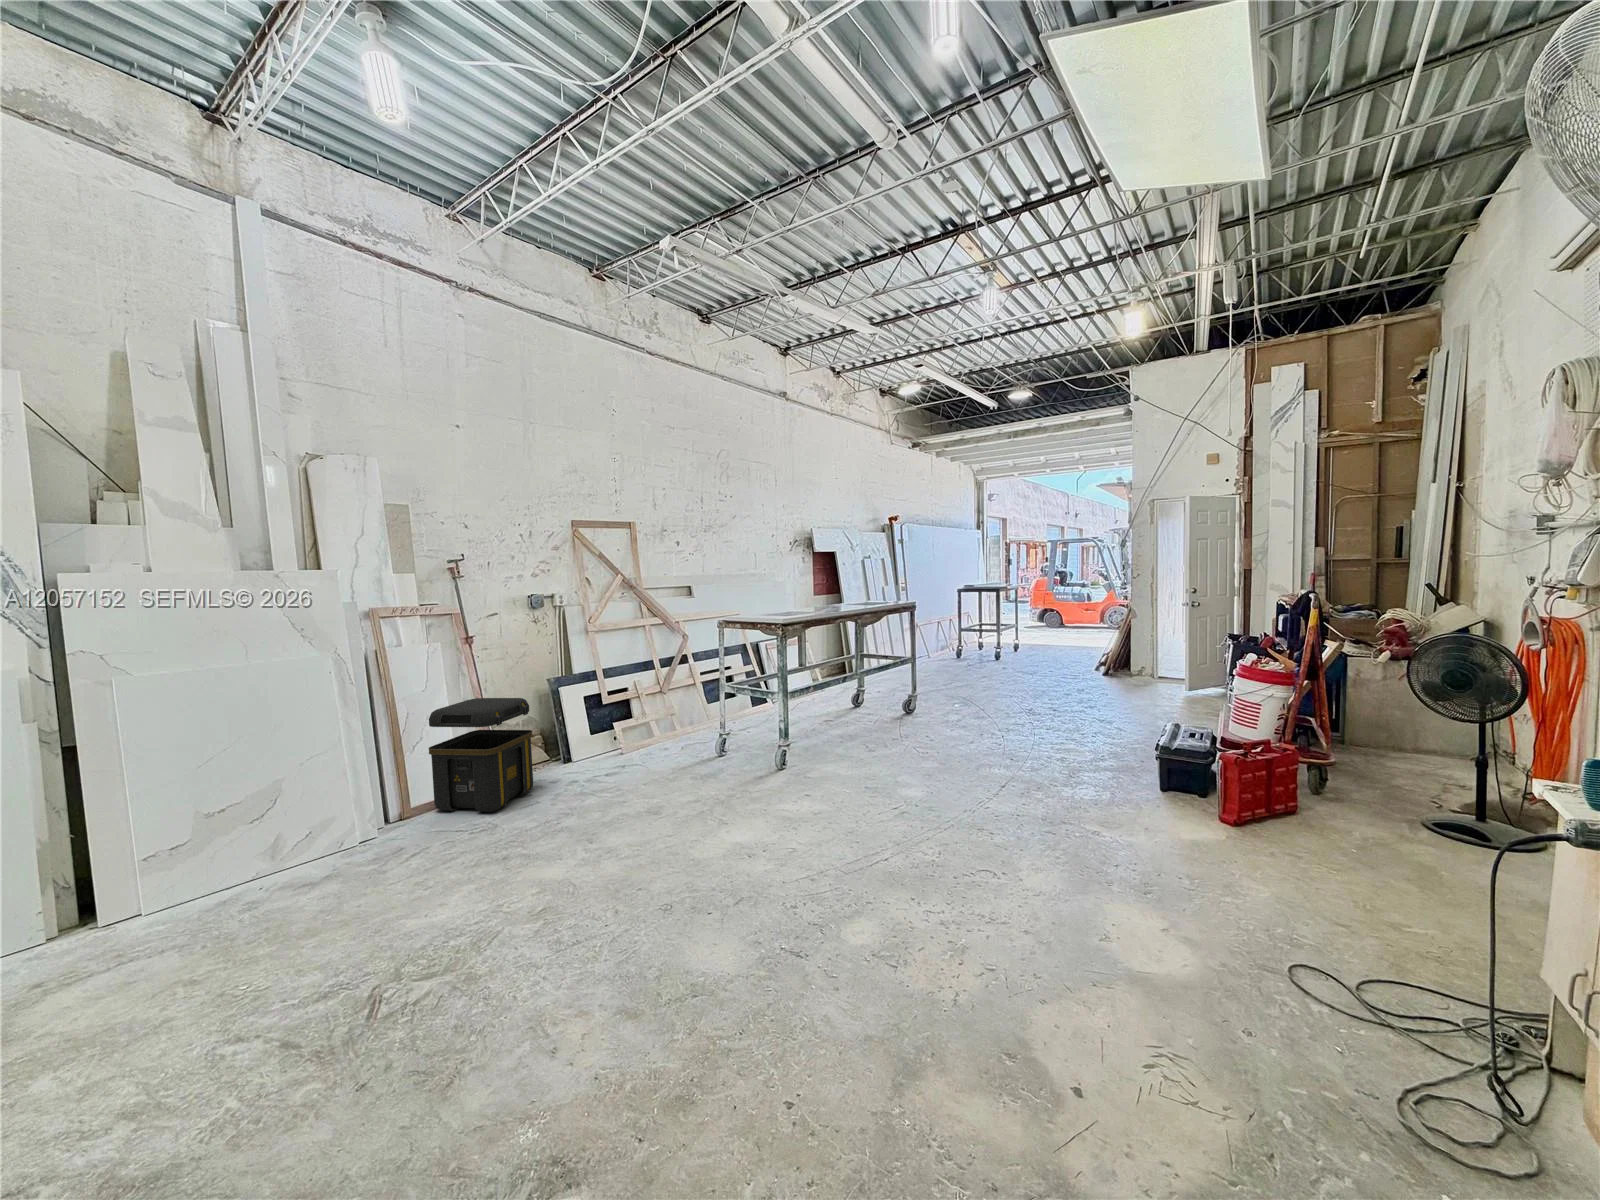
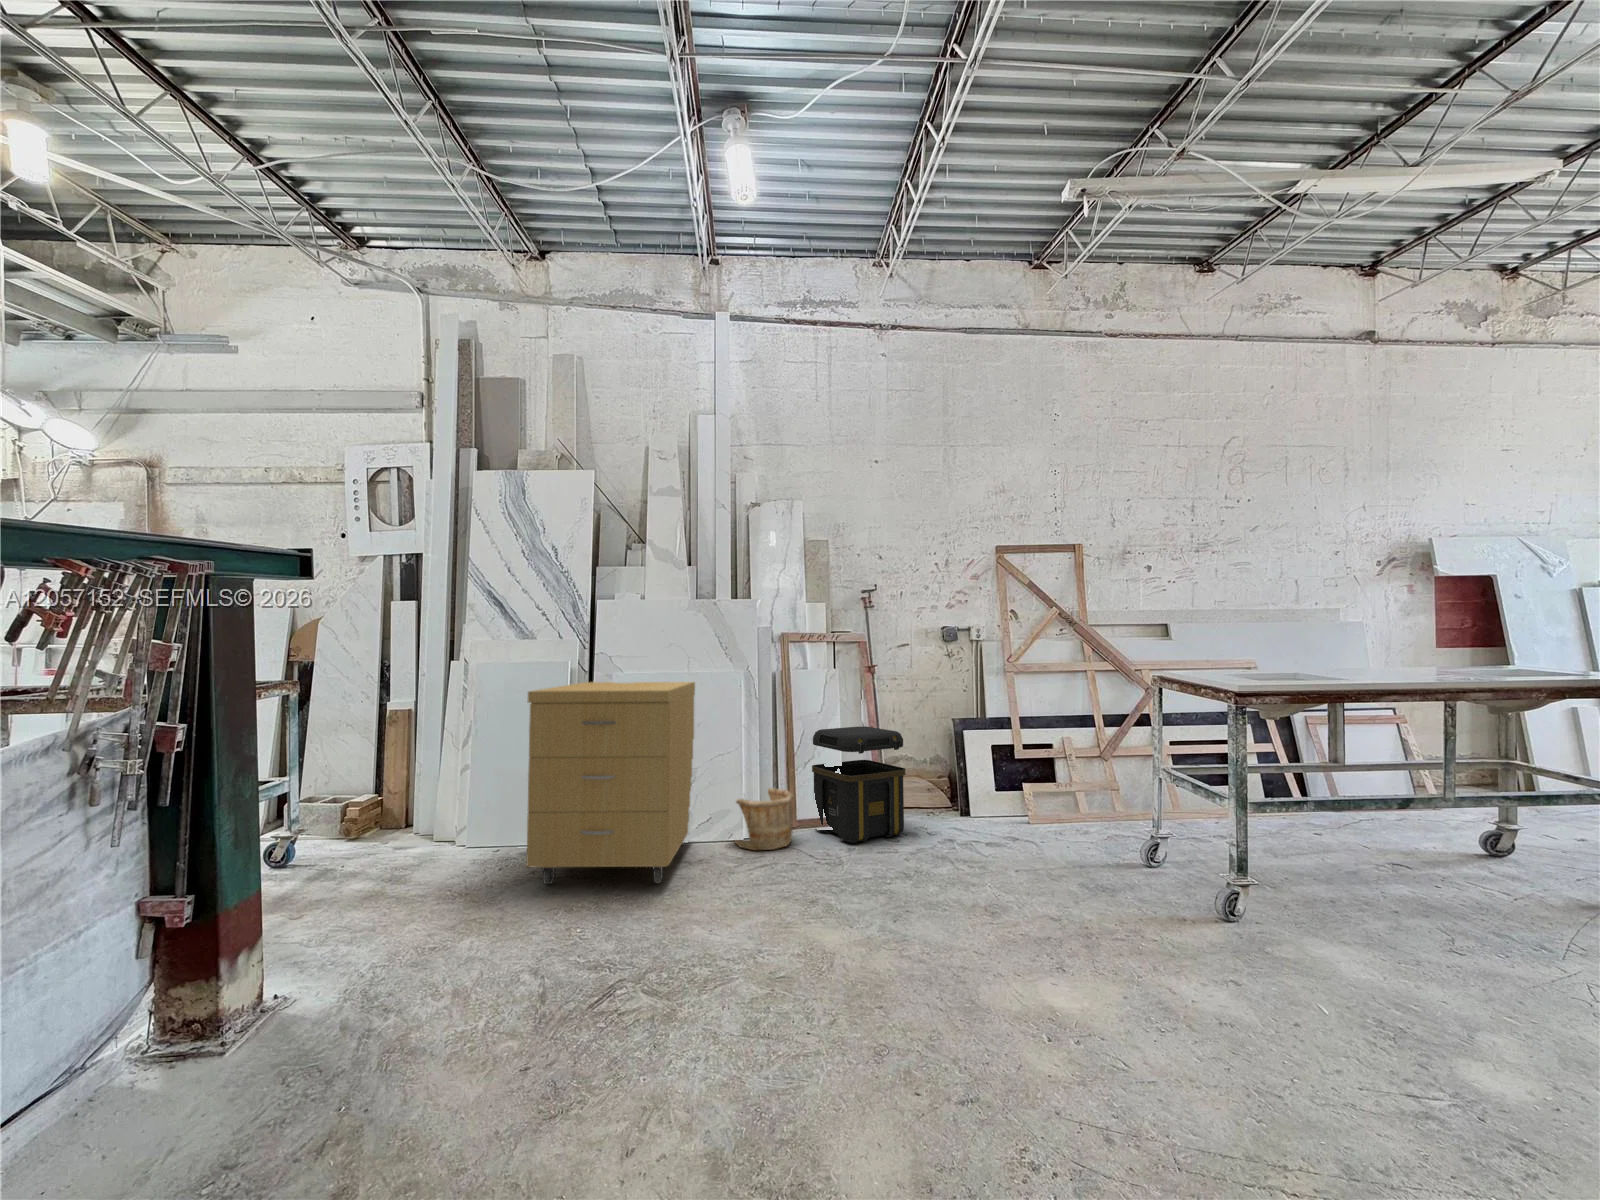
storage cabinet: none [49,682,336,1009] -> present [526,682,695,884]
wooden bucket: none [347,780,429,856] -> present [735,788,794,850]

